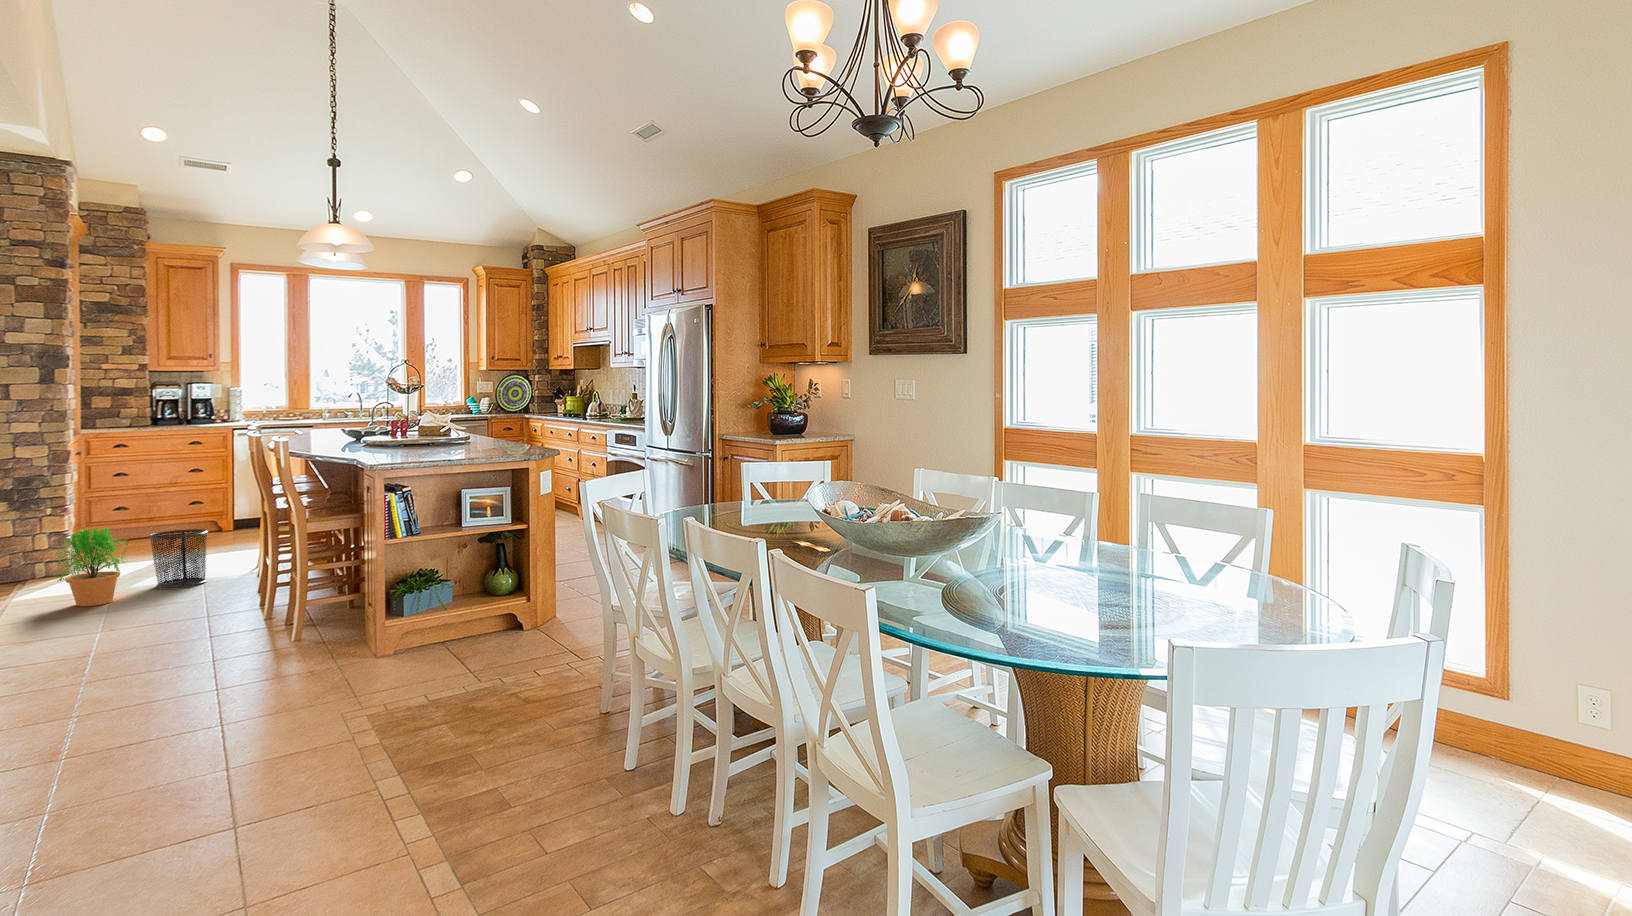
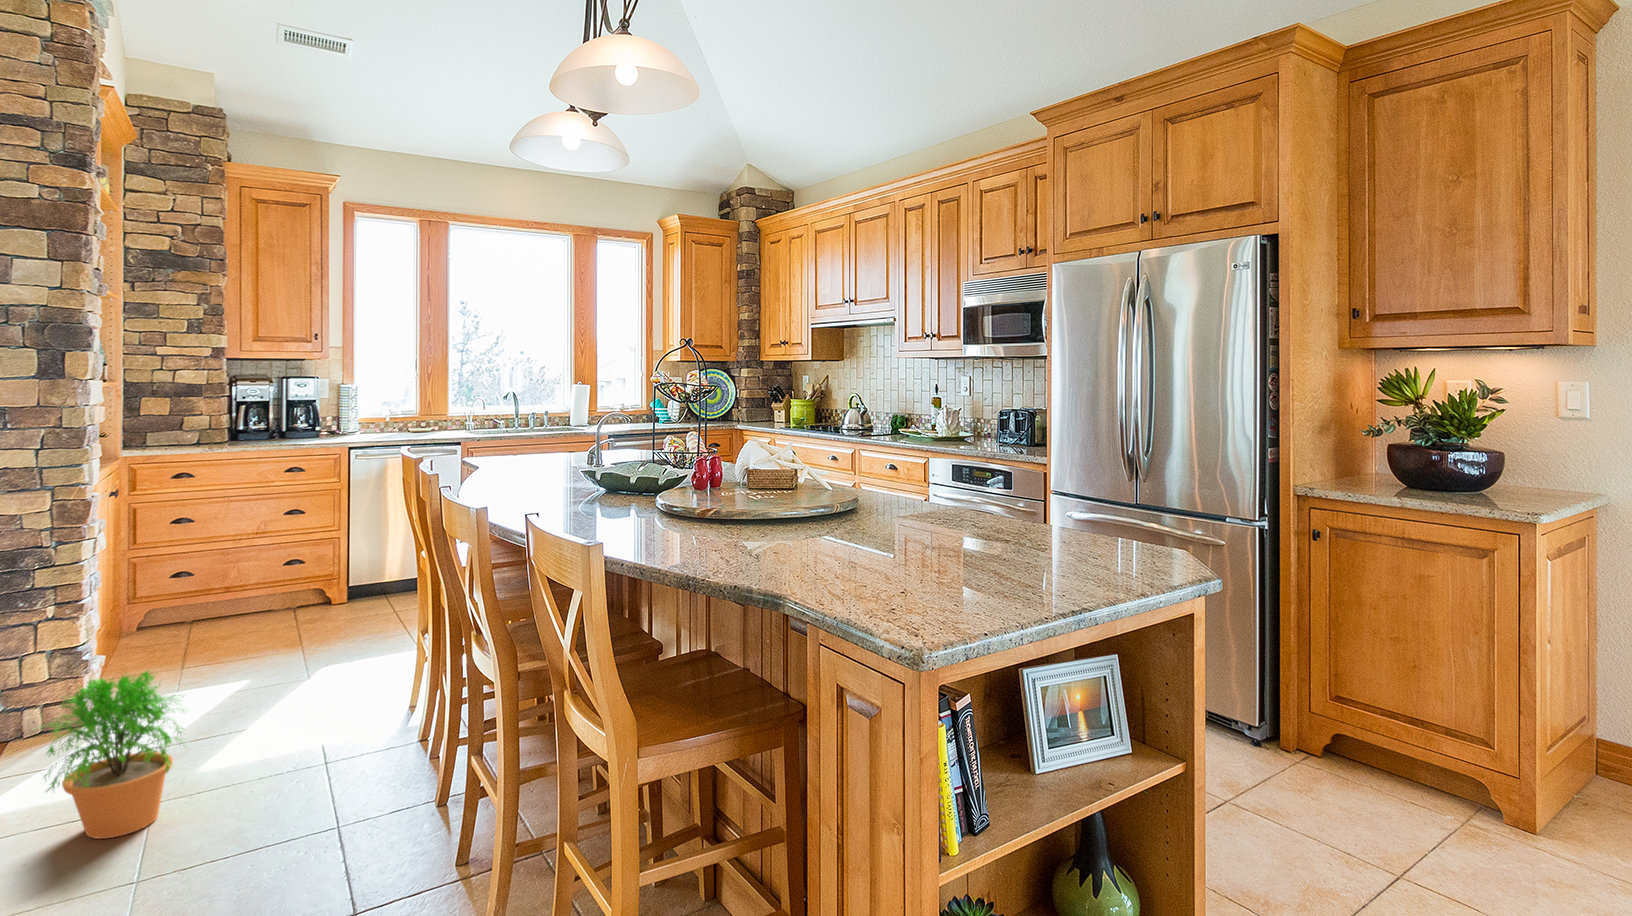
waste bin: present [148,529,208,588] -> none [227,647,333,770]

